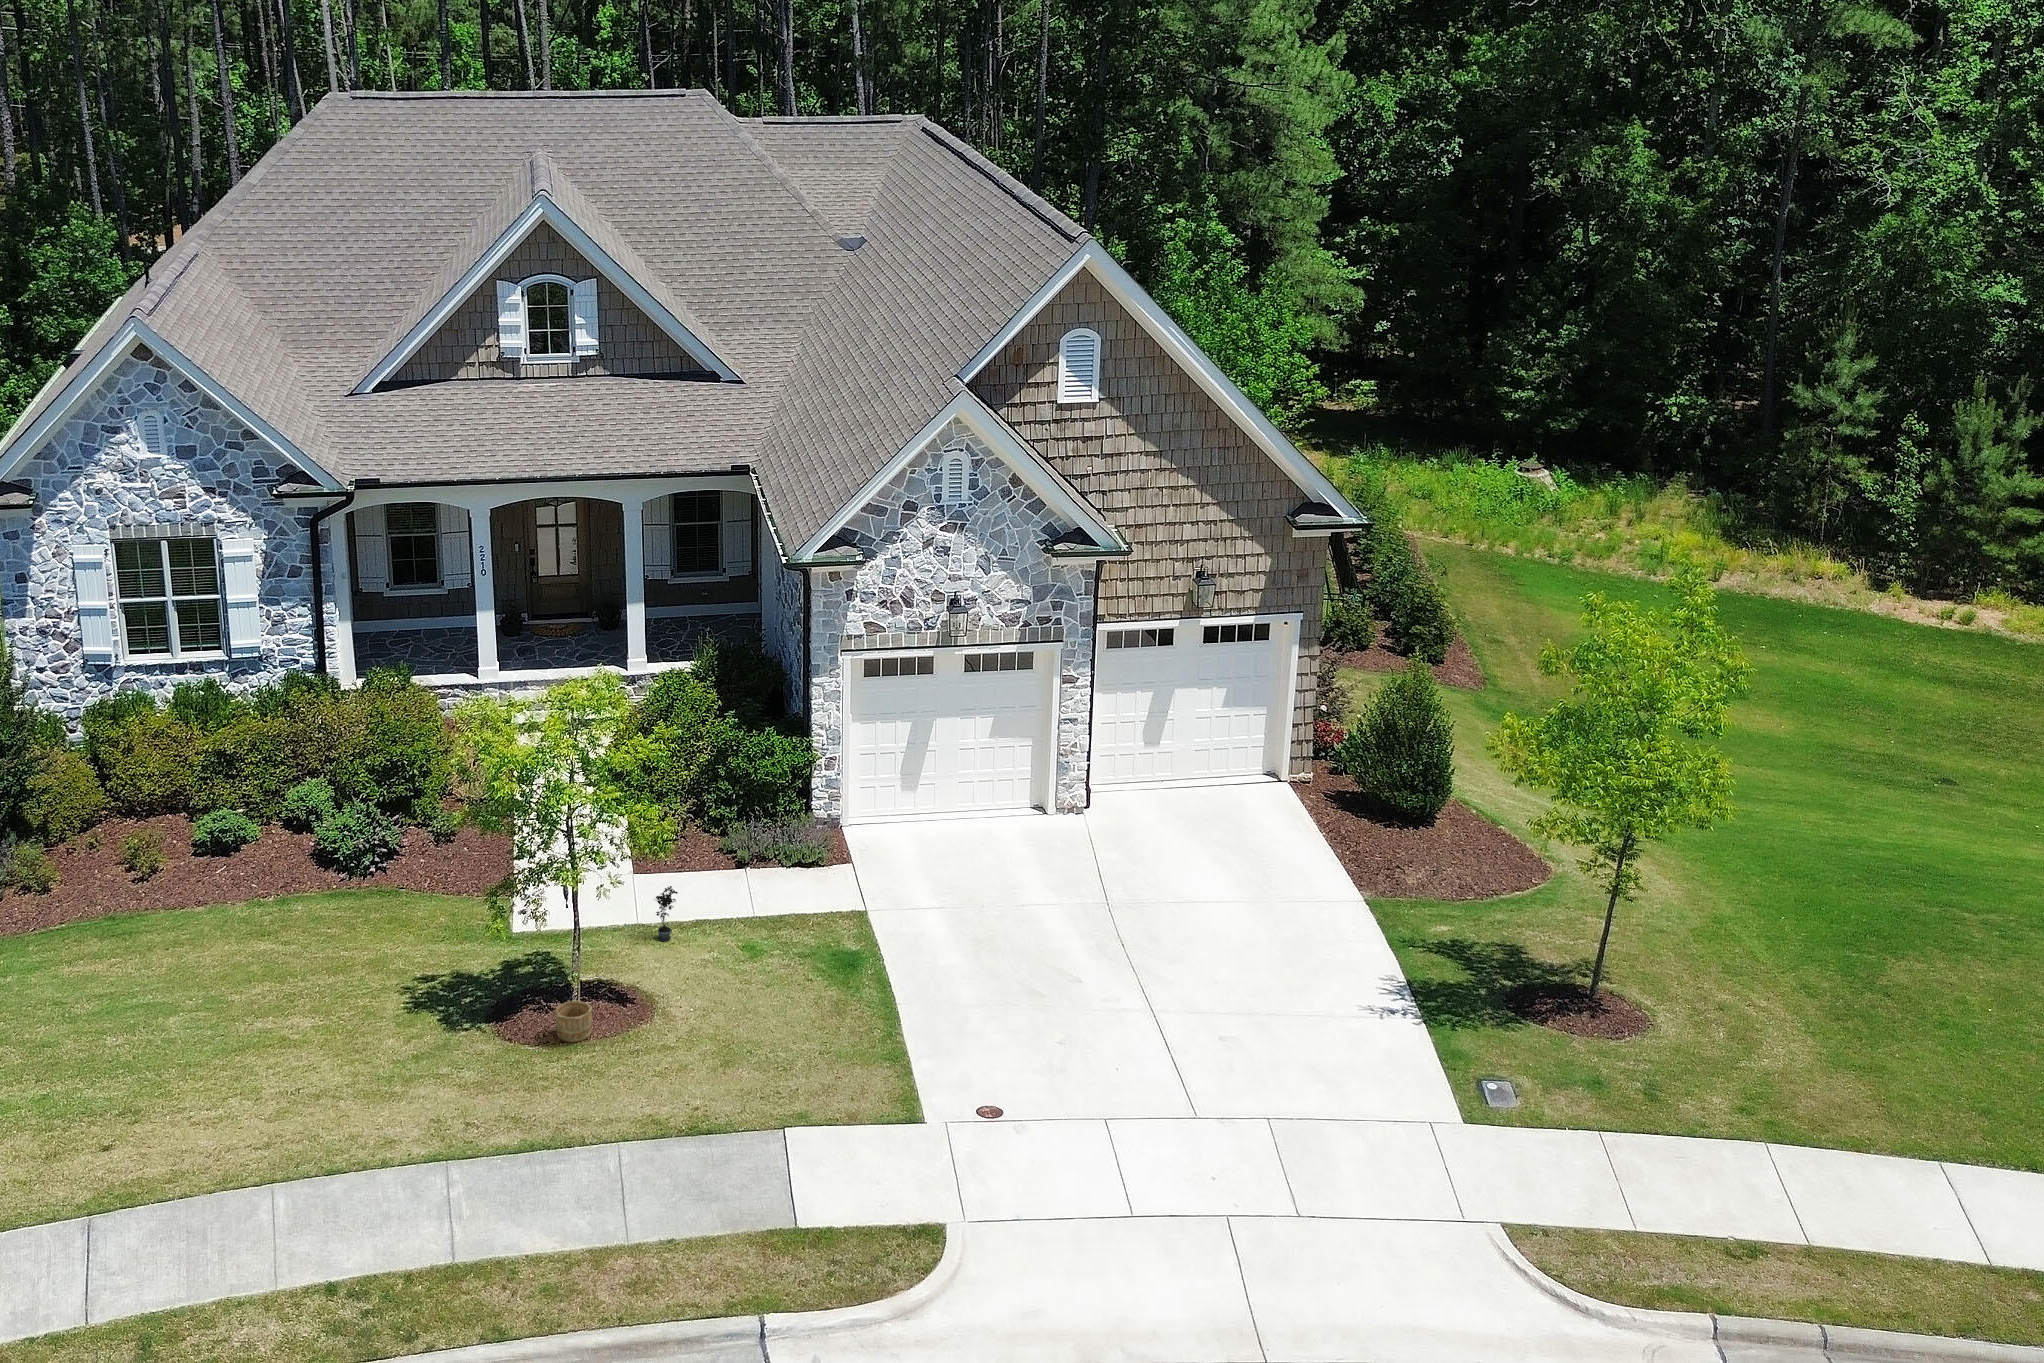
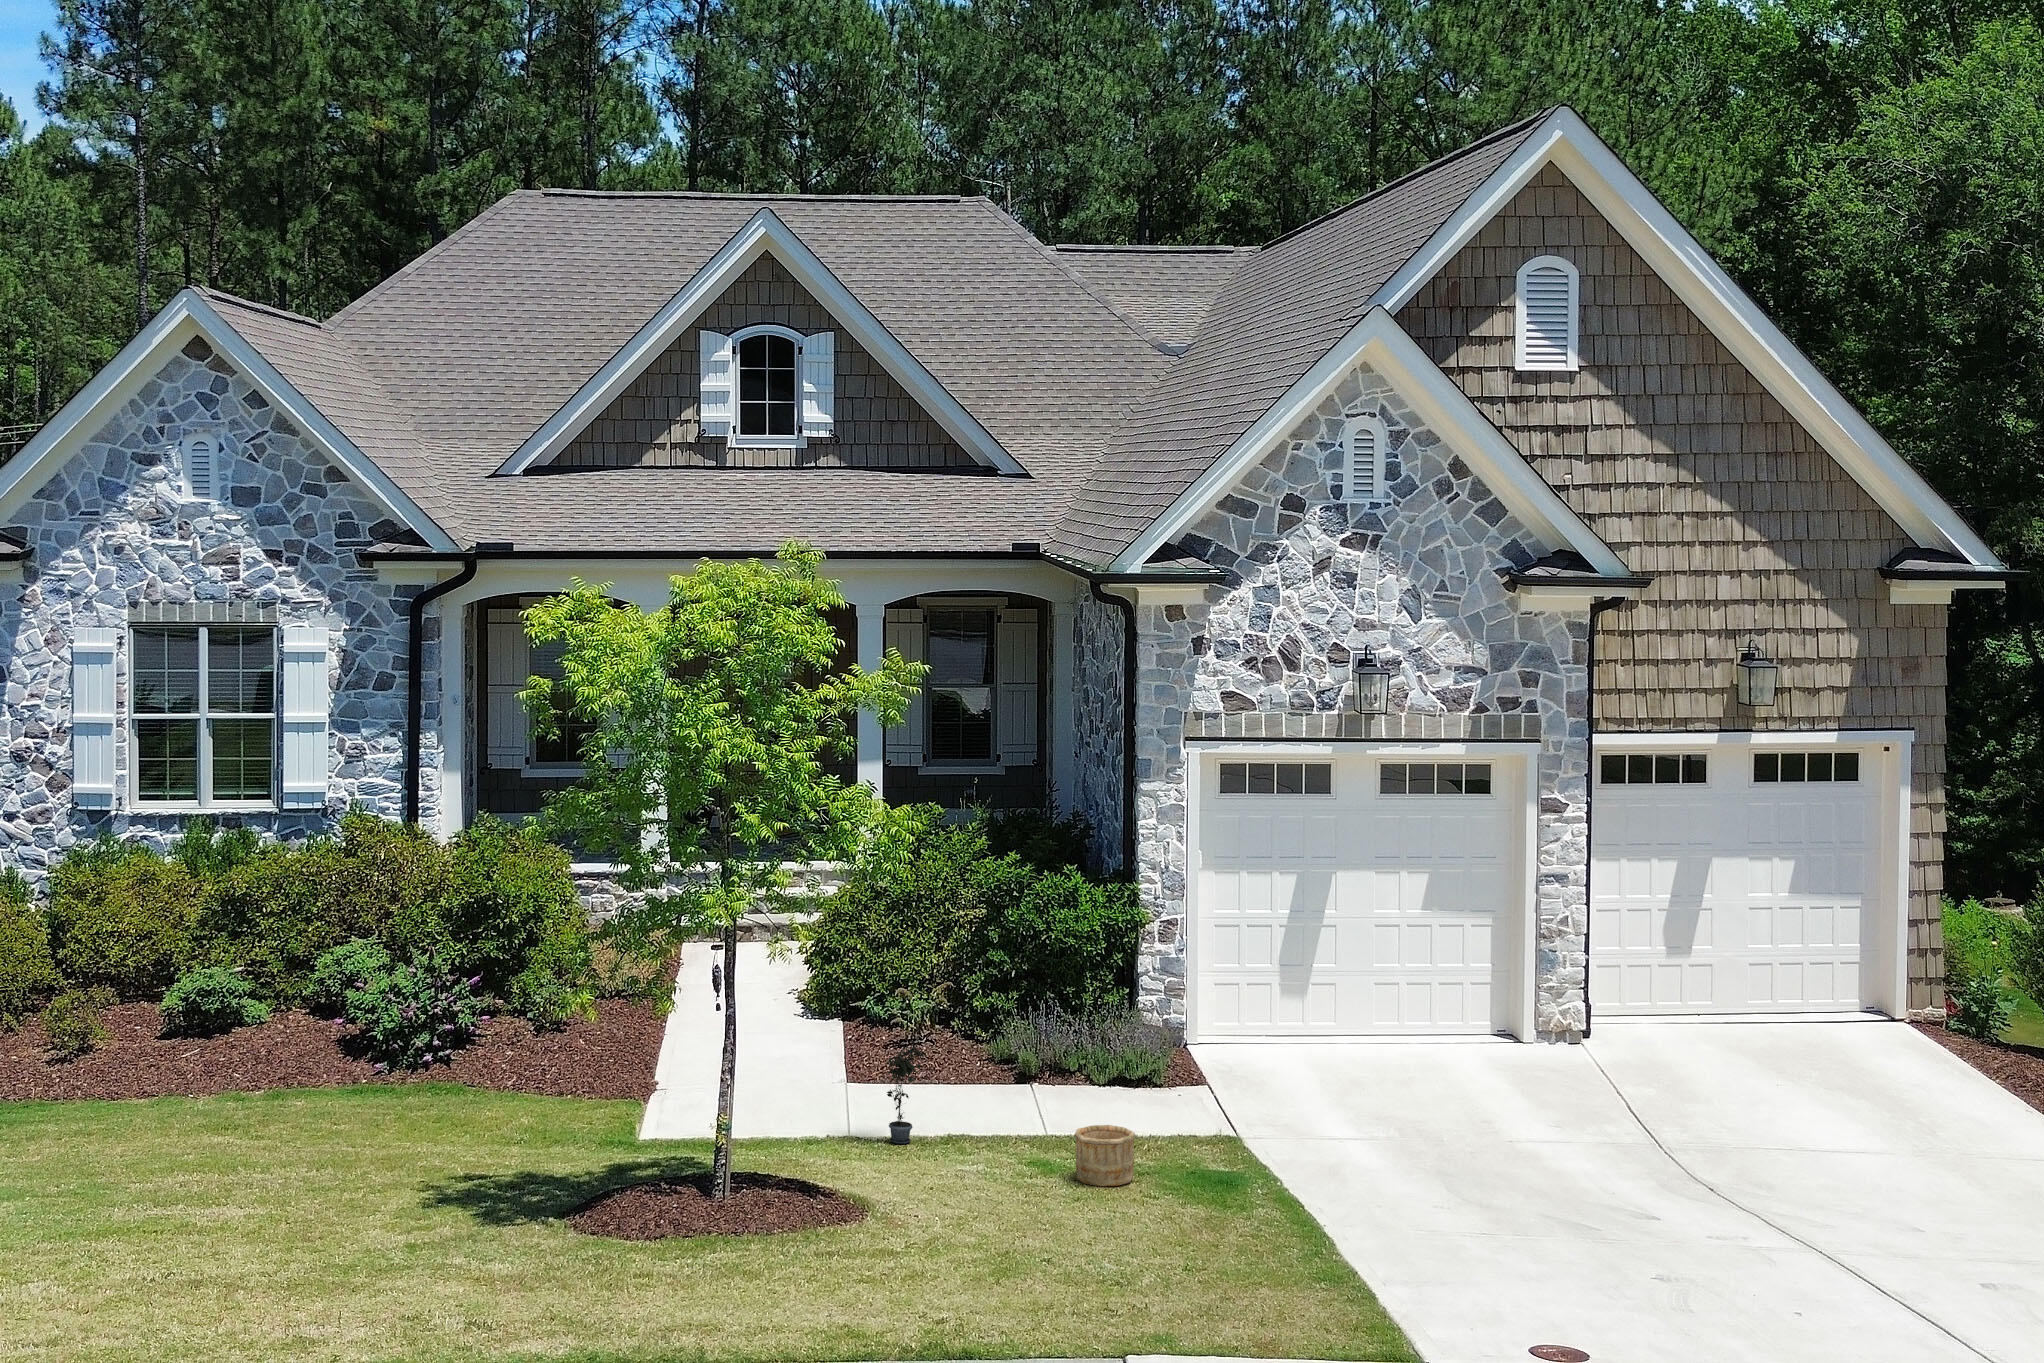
wooden bucket: present [555,1000,592,1042] -> present [1074,1125,1135,1186]

